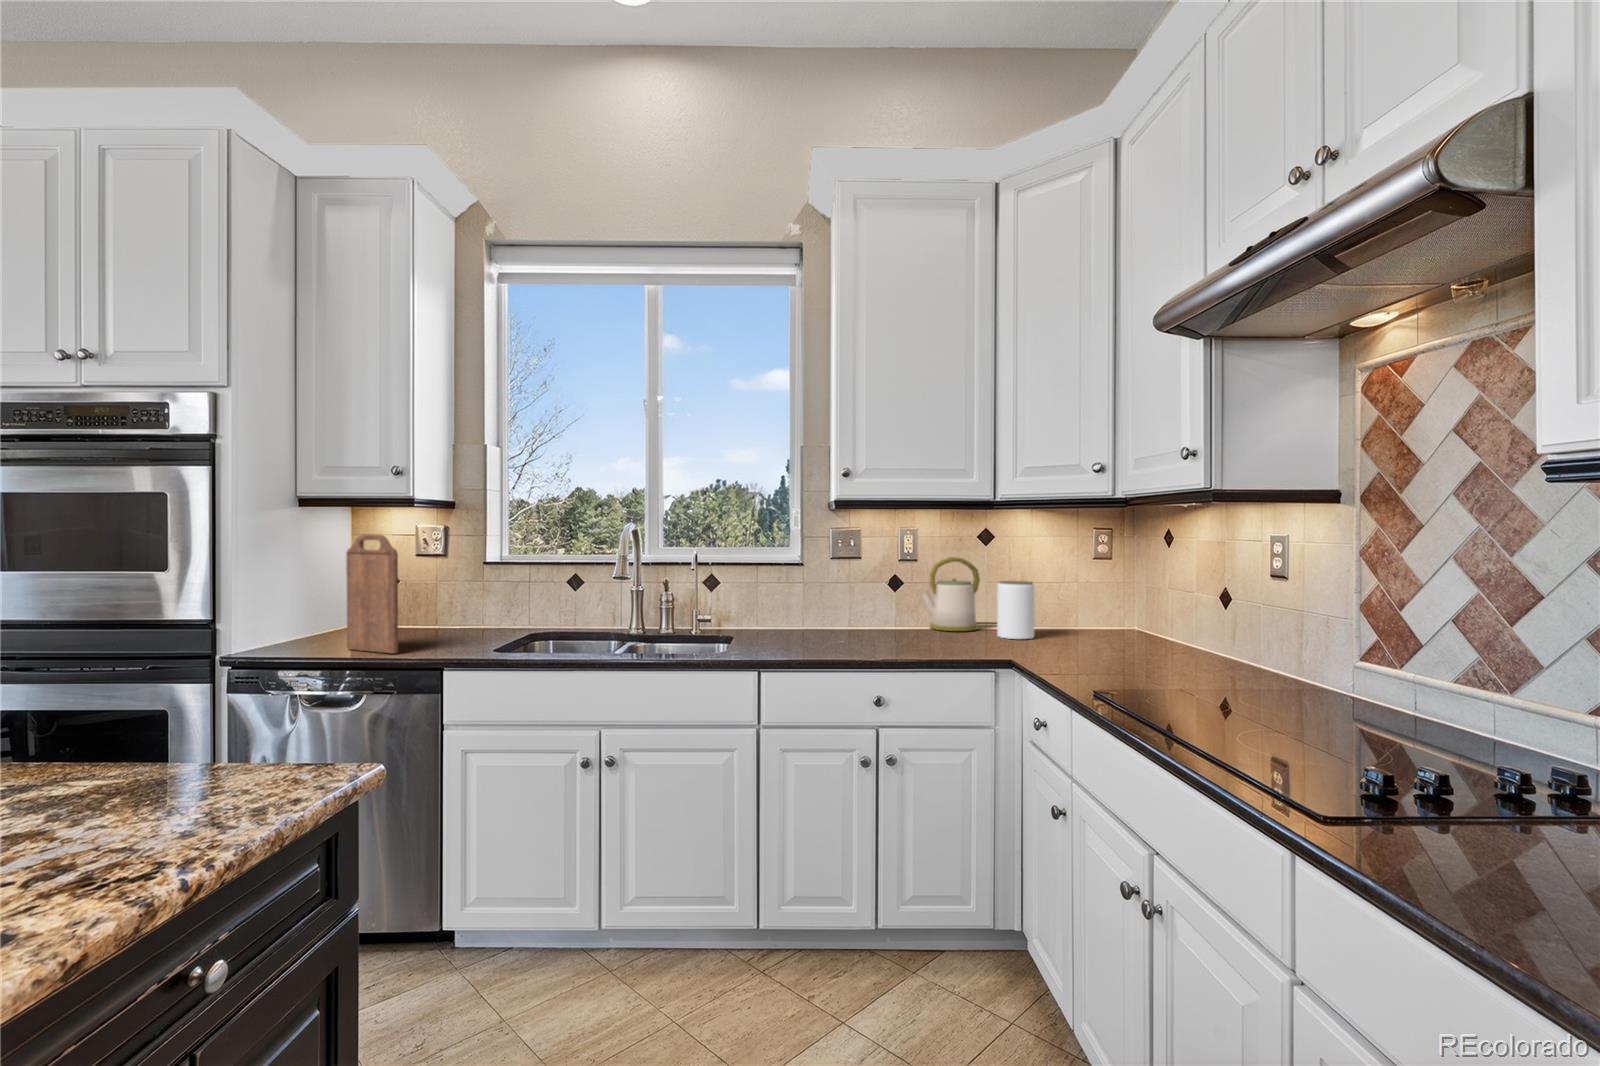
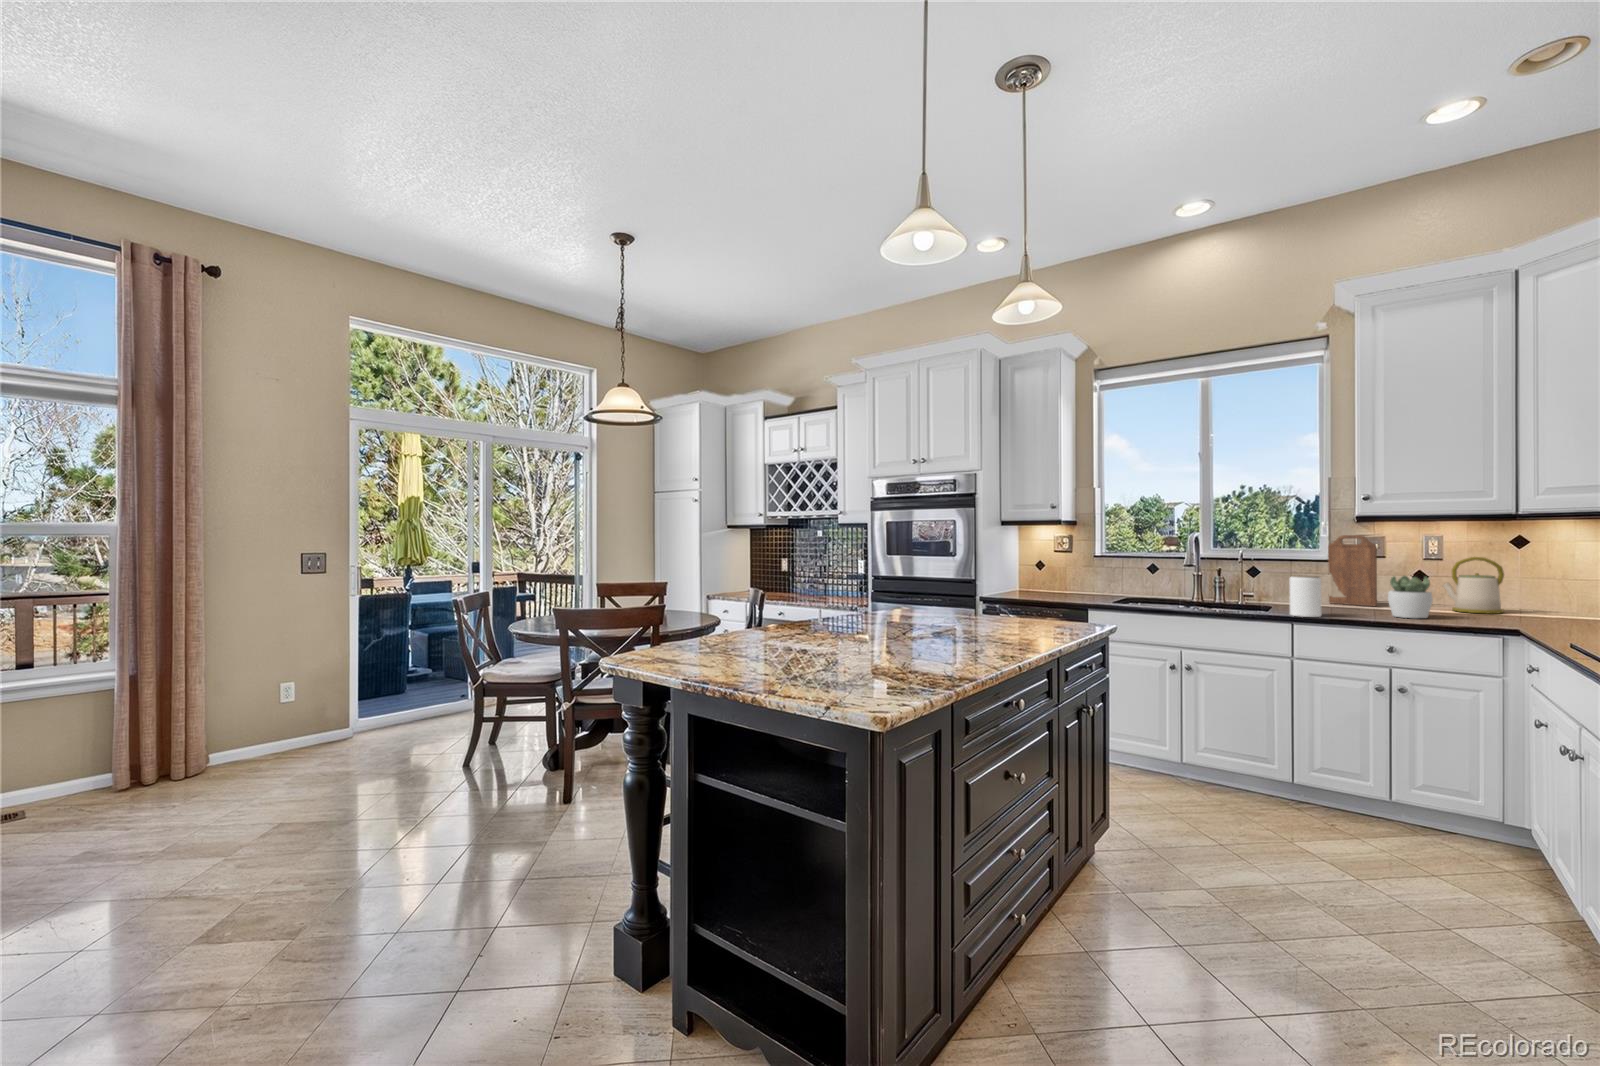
cutting board: present [346,534,398,654] -> present [1328,535,1377,606]
jar: present [997,581,1035,639] -> present [1289,575,1322,617]
succulent plant: none [871,586,920,649] -> present [1388,576,1433,618]

